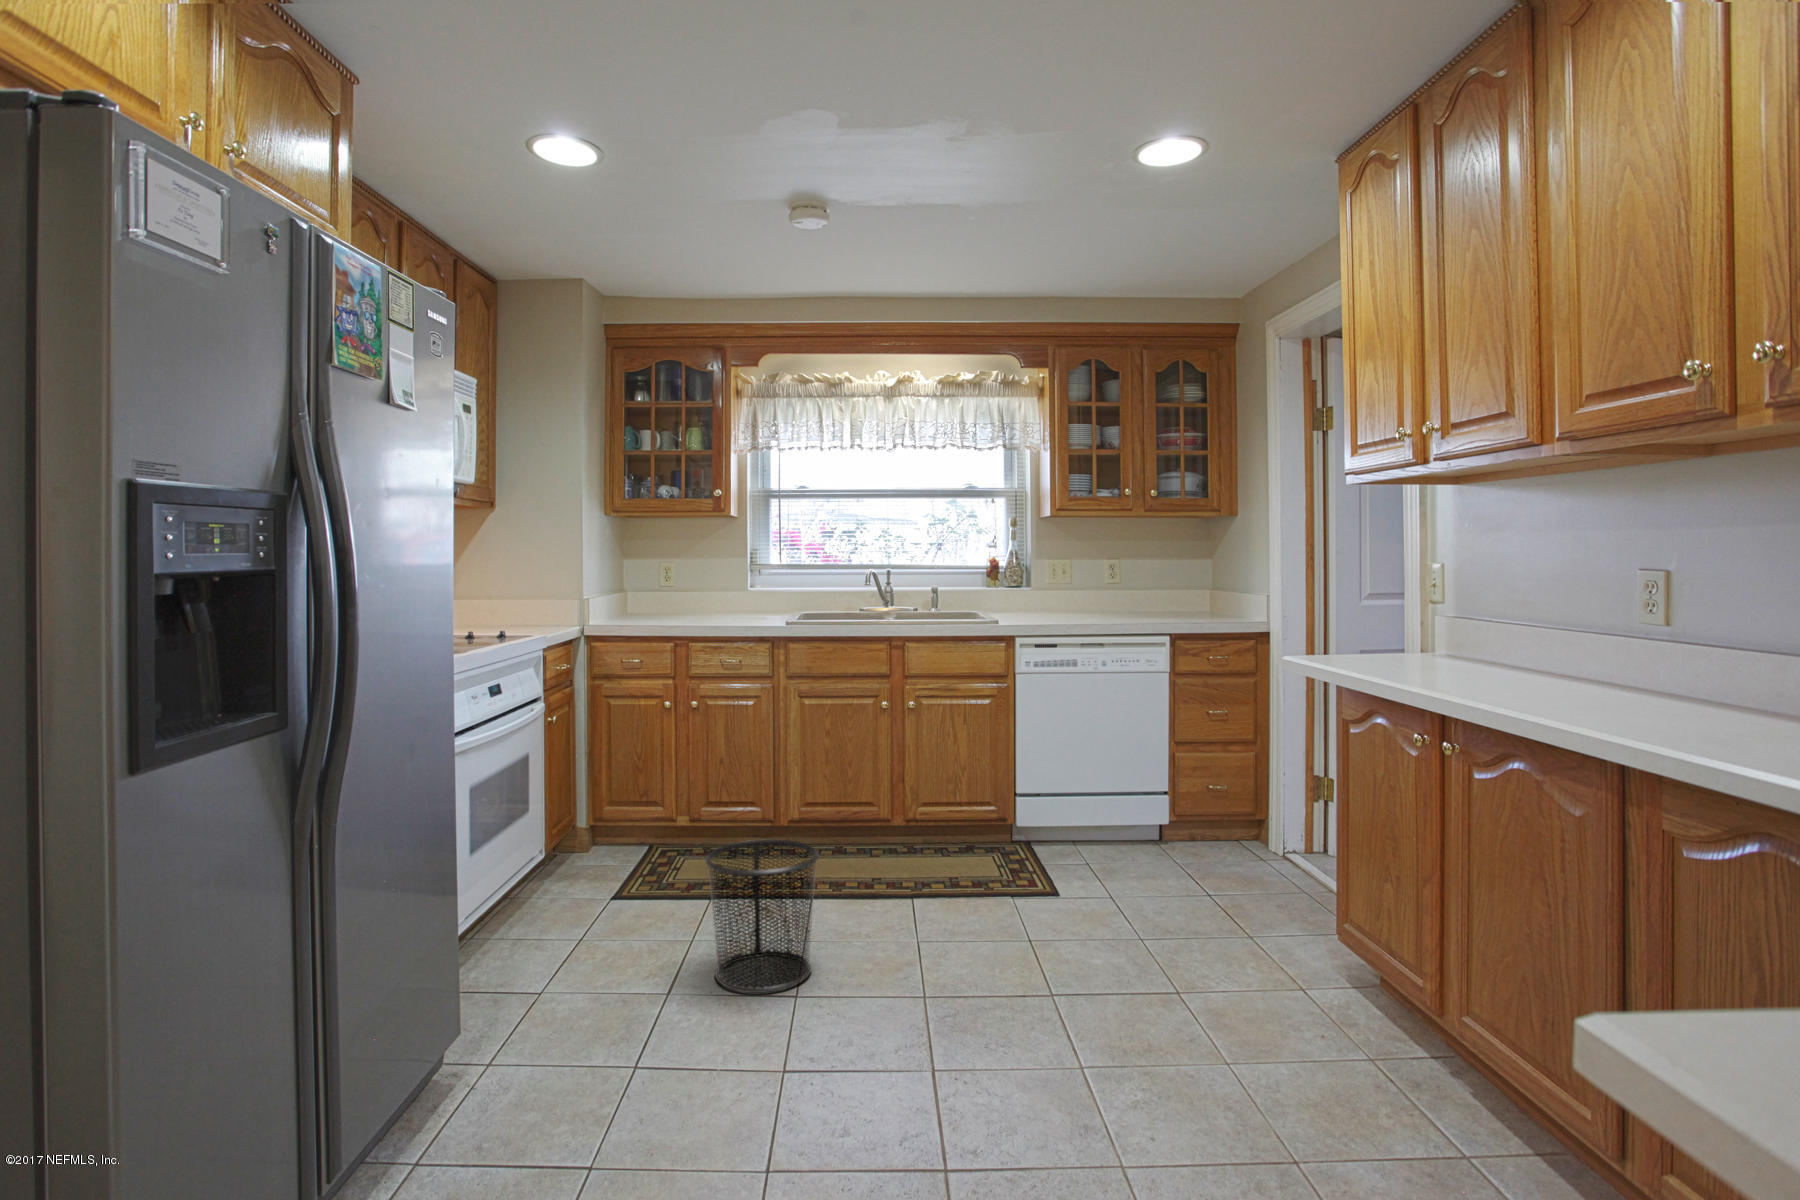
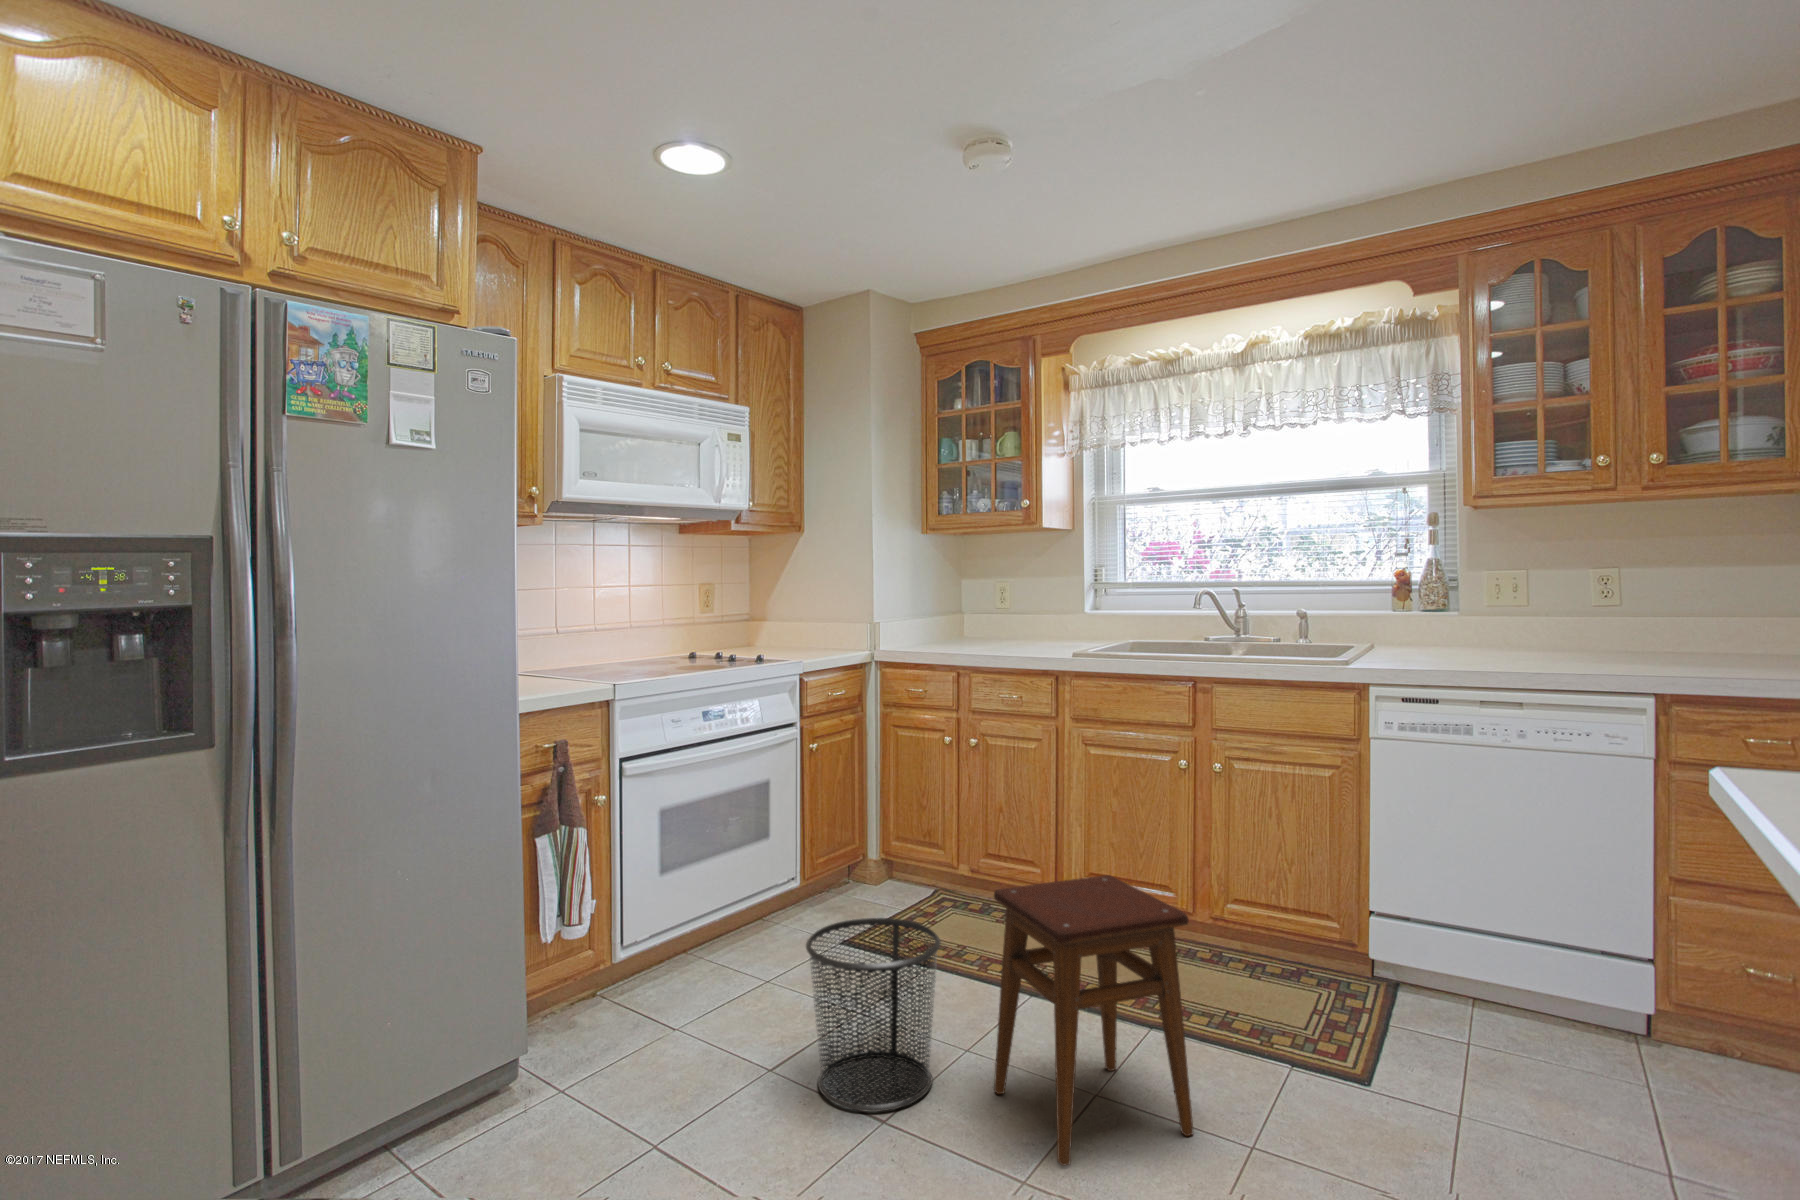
stool: none [855,780,1001,980] -> present [994,875,1194,1166]

